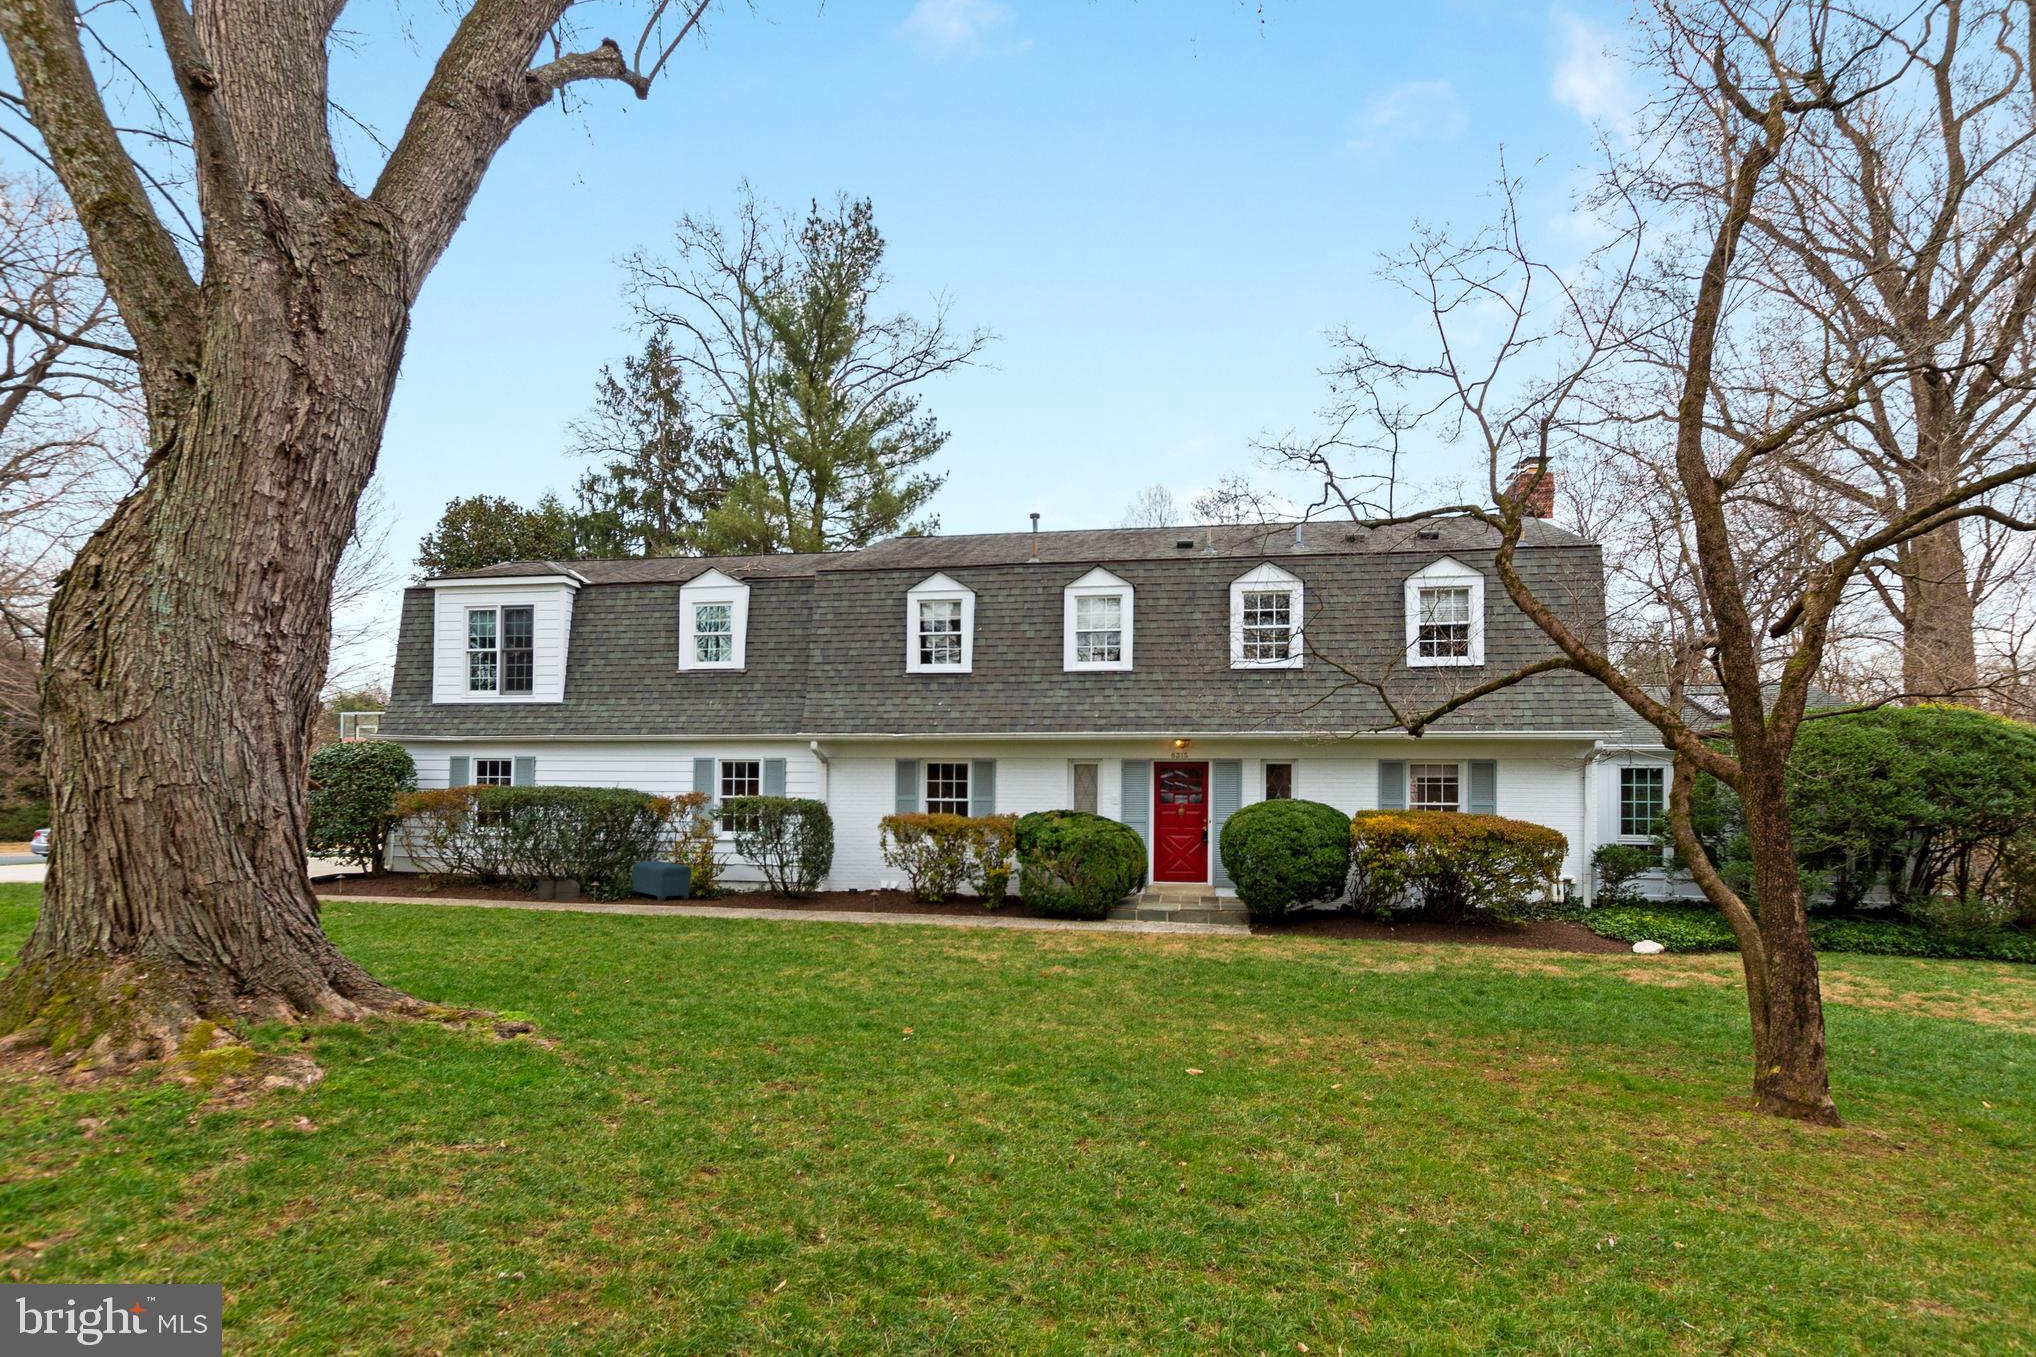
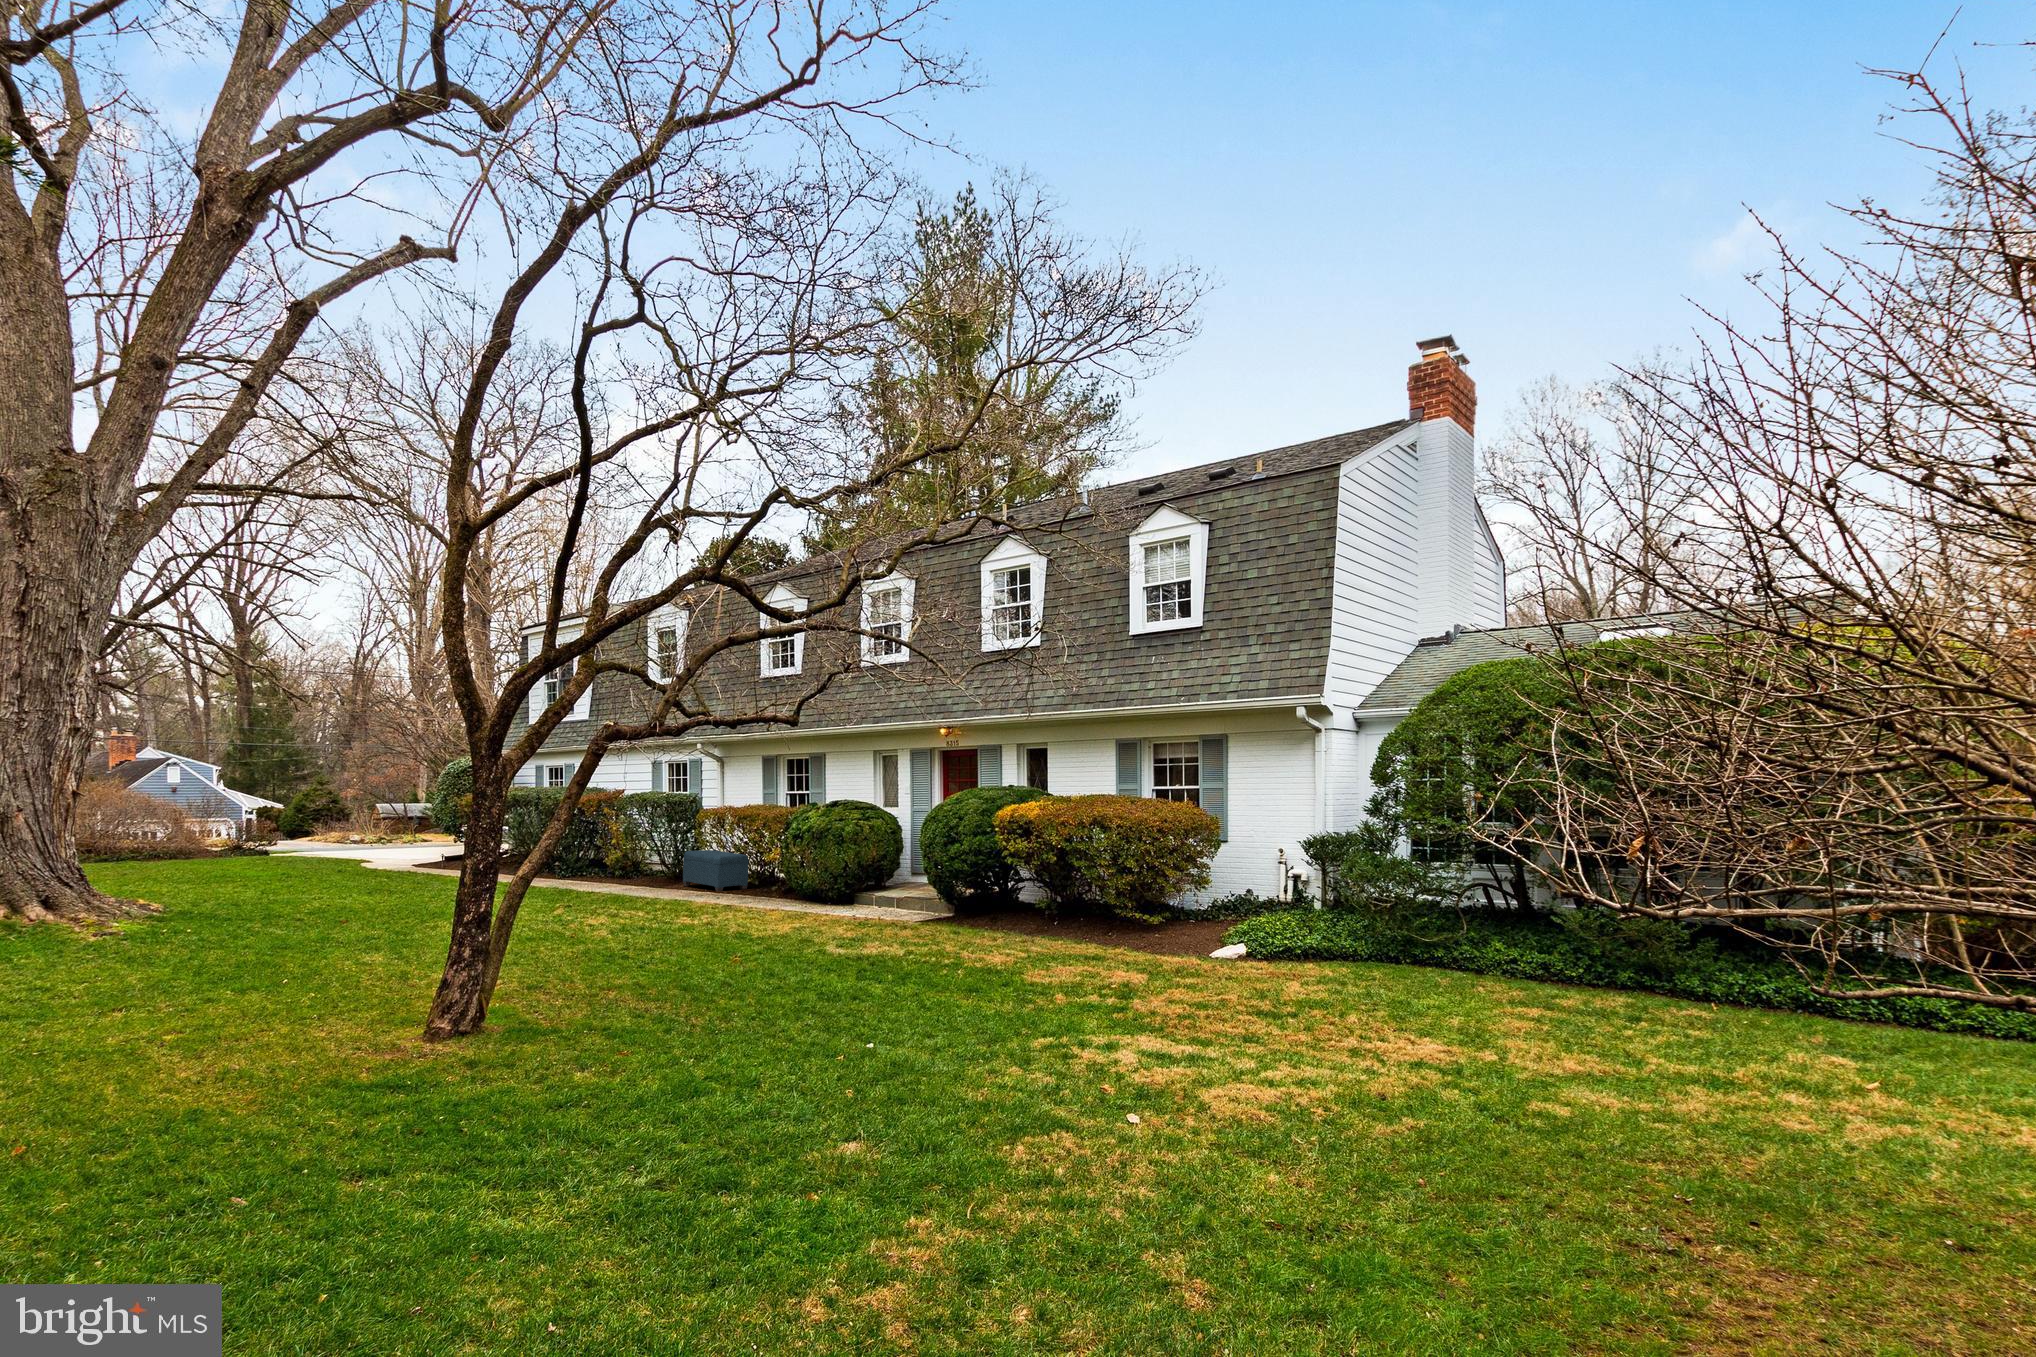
woven basket: present [537,879,580,901] -> none [593,871,636,895]

